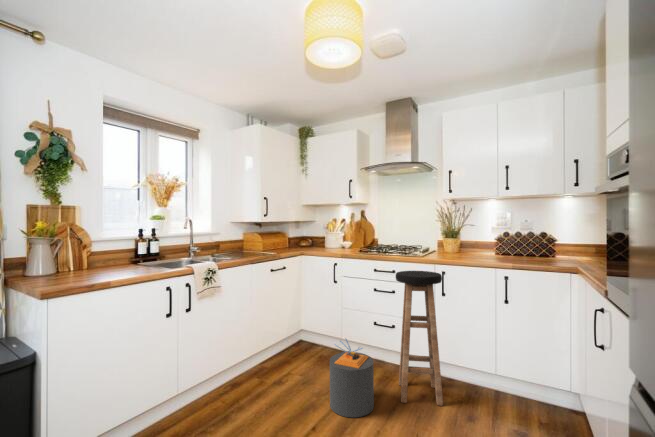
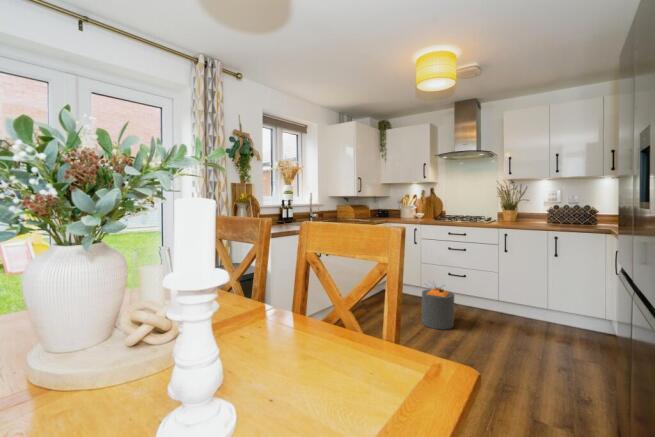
bar stool: present [396,271,443,406] -> none [468,233,506,327]

